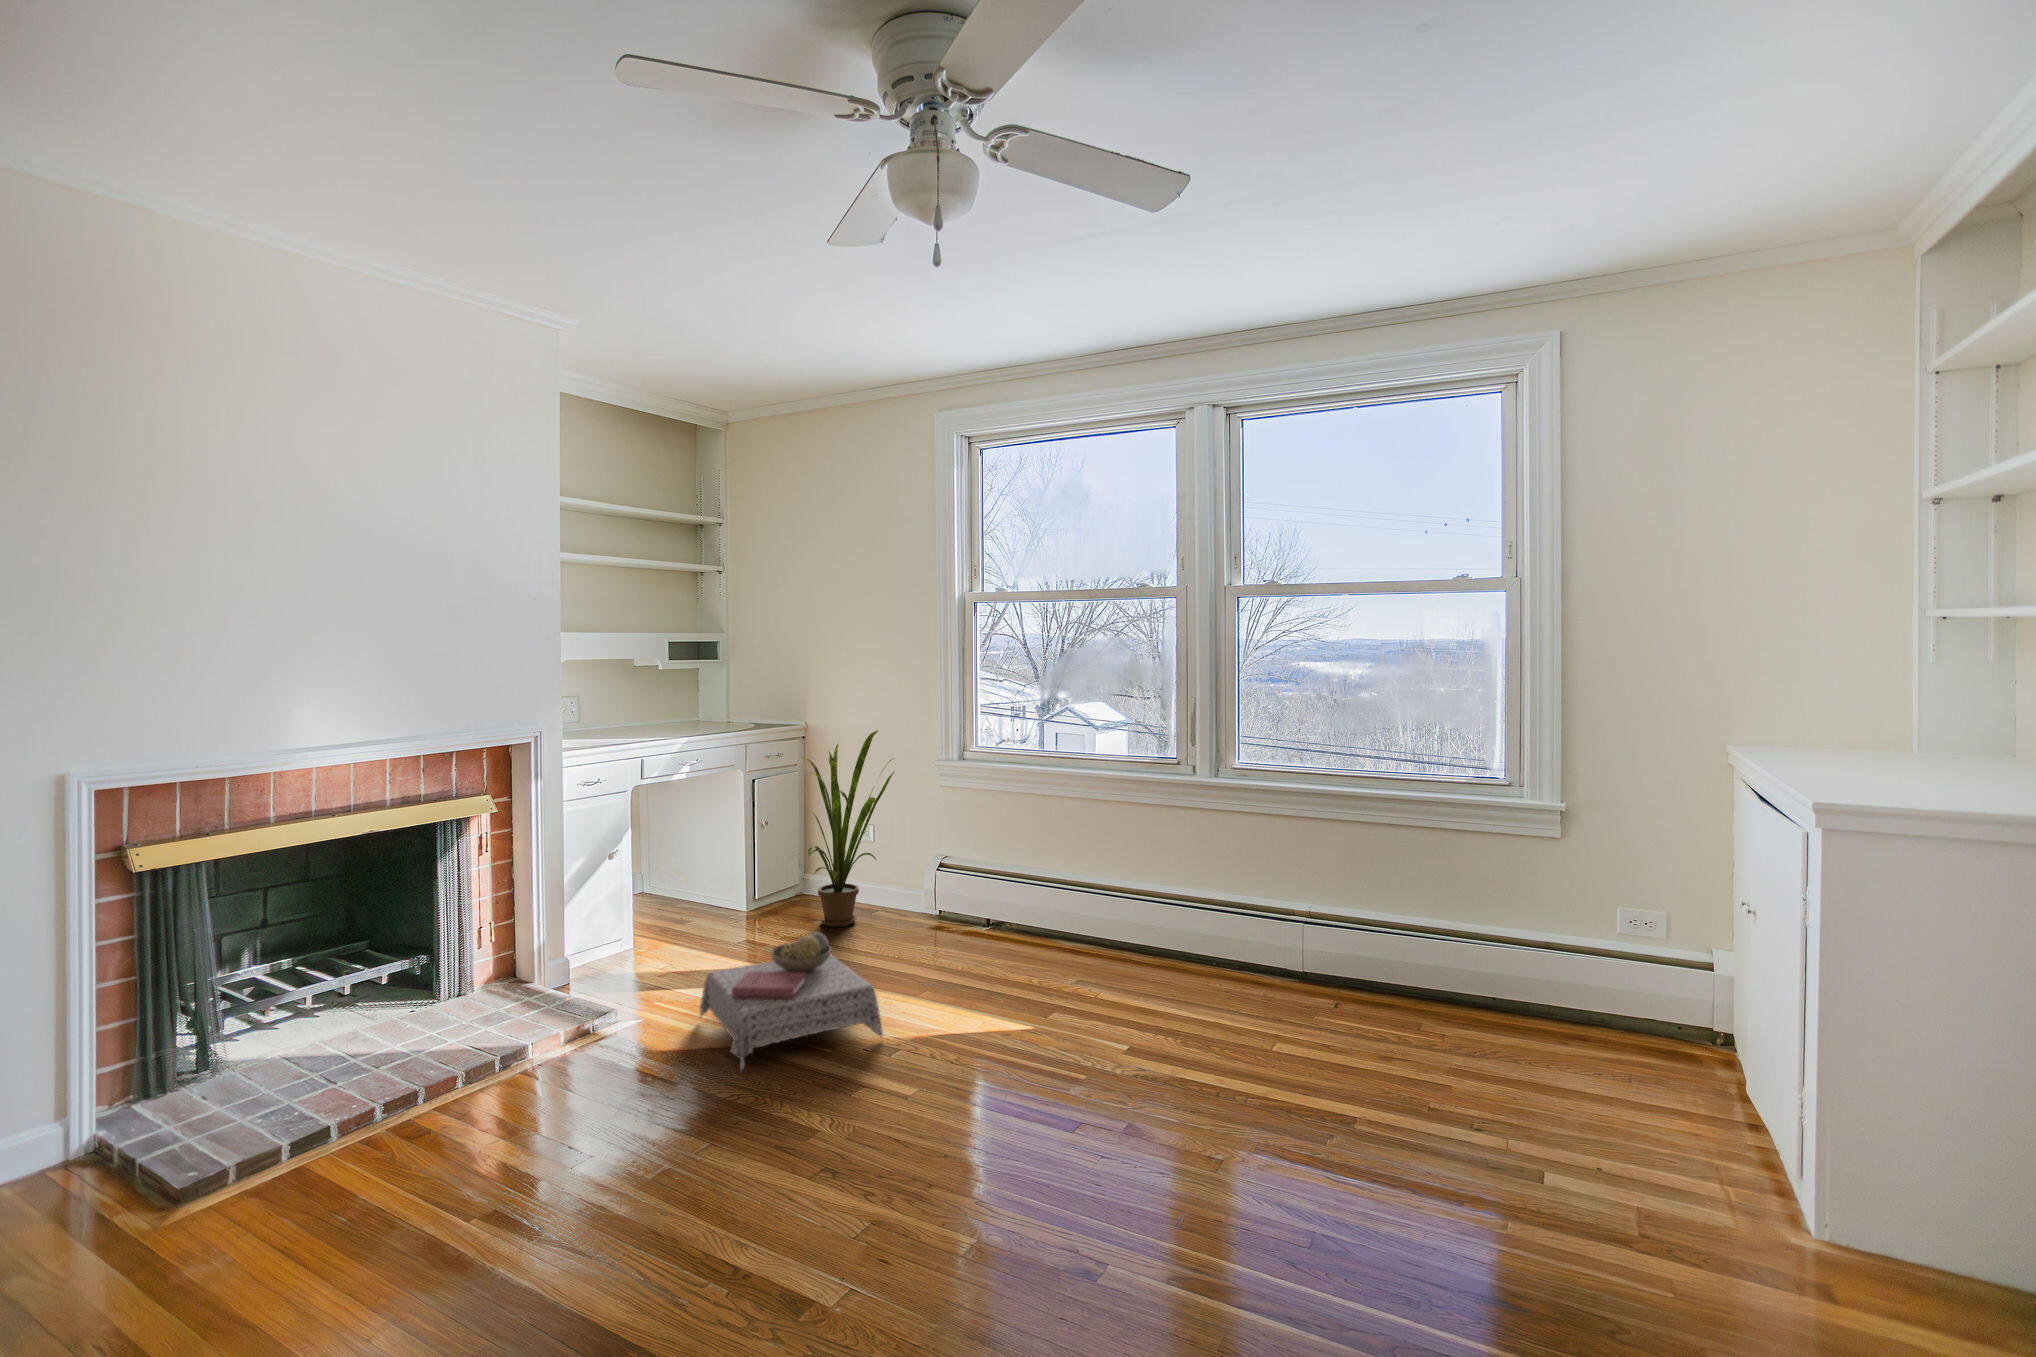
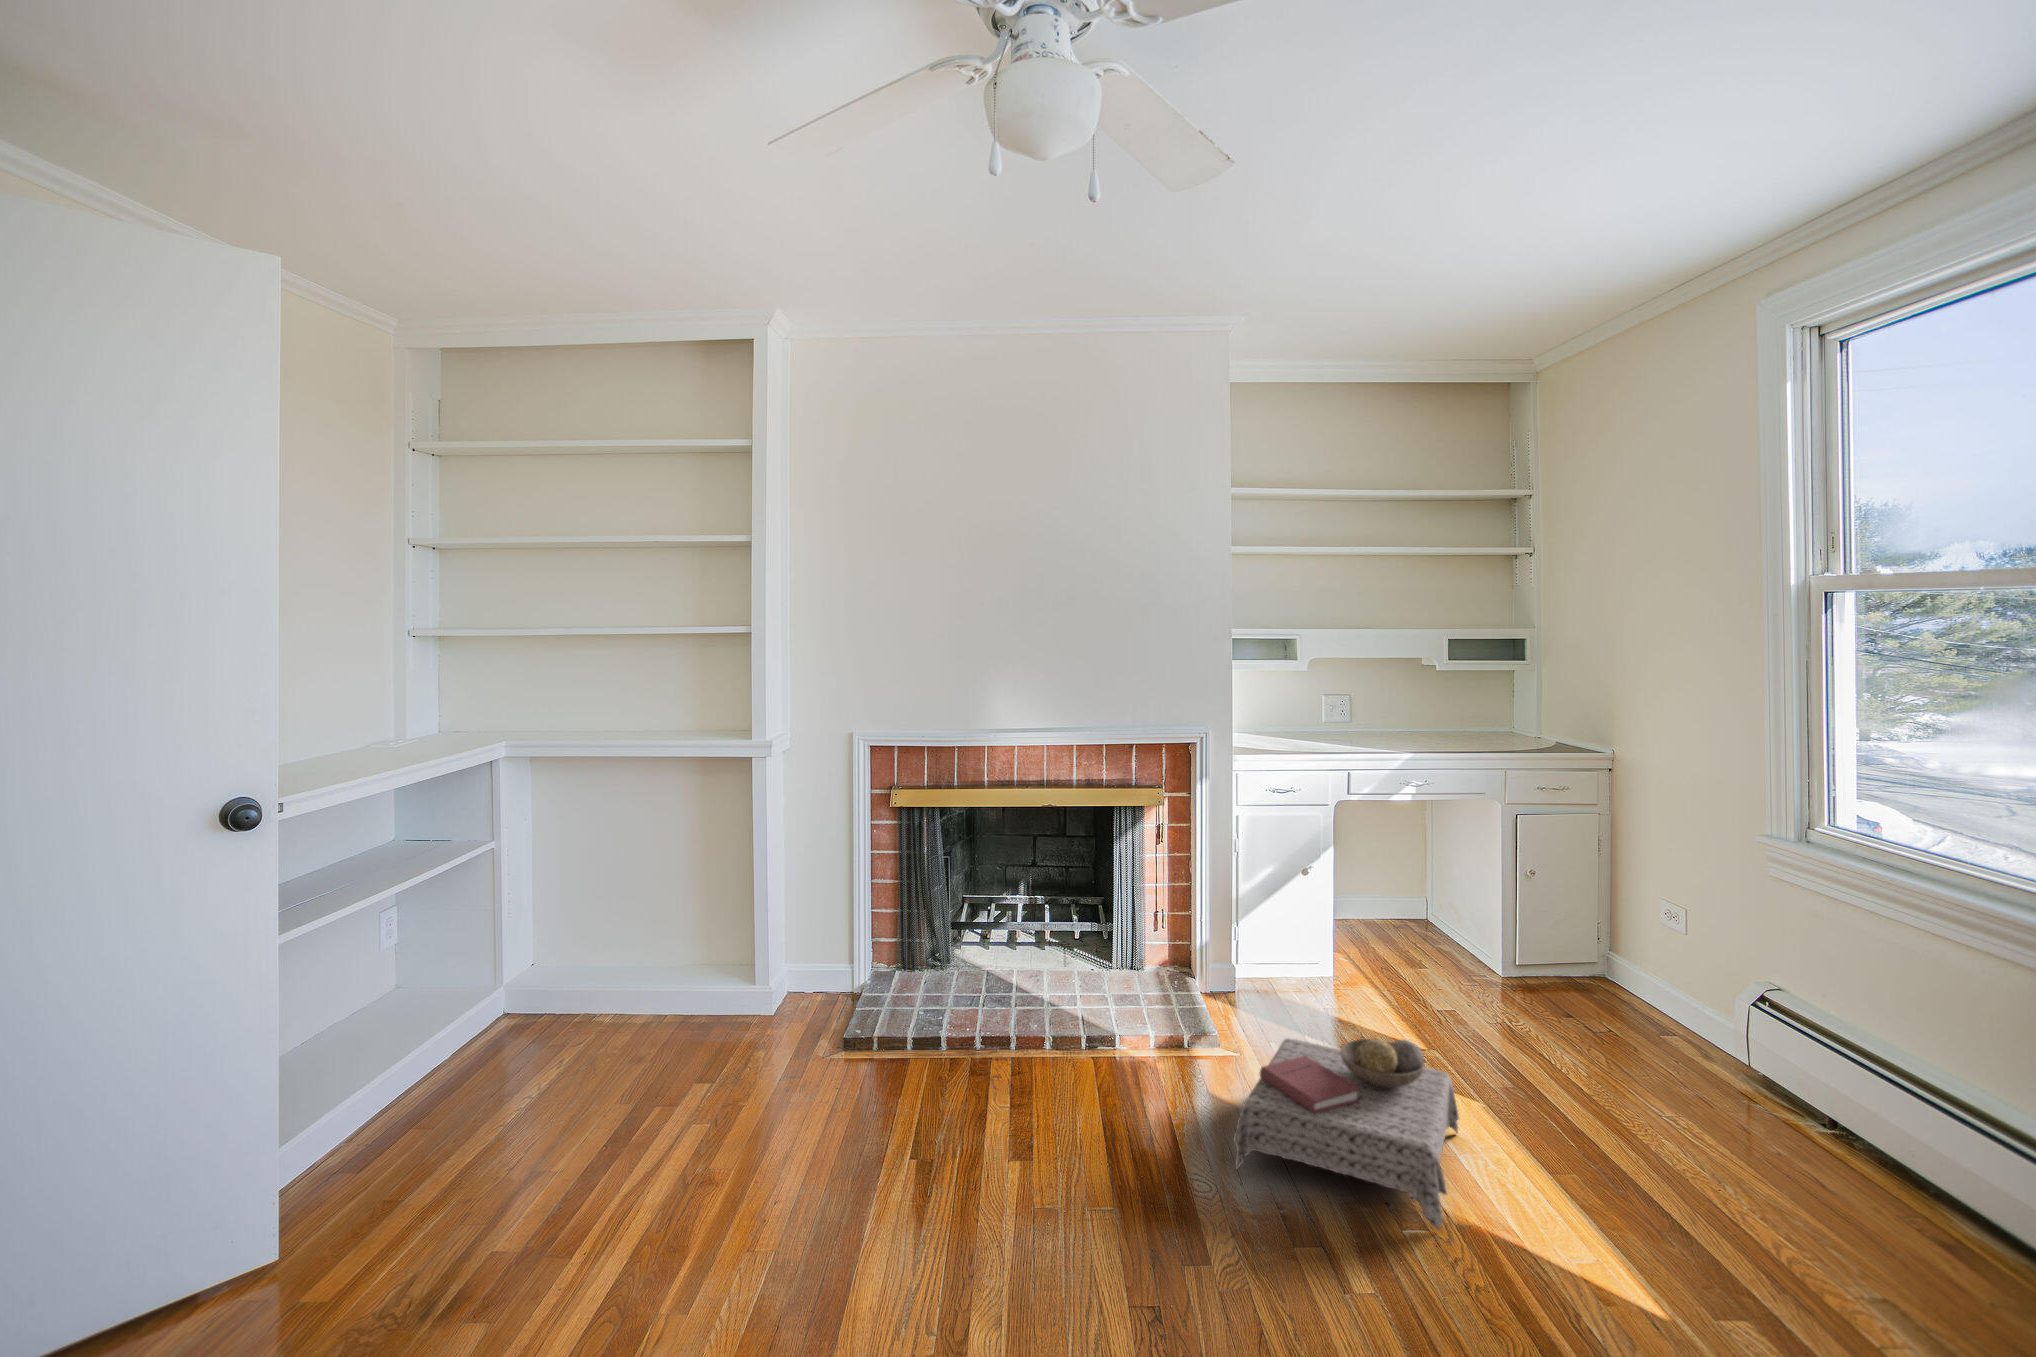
house plant: present [802,730,894,927] -> none [1546,778,1717,1050]

